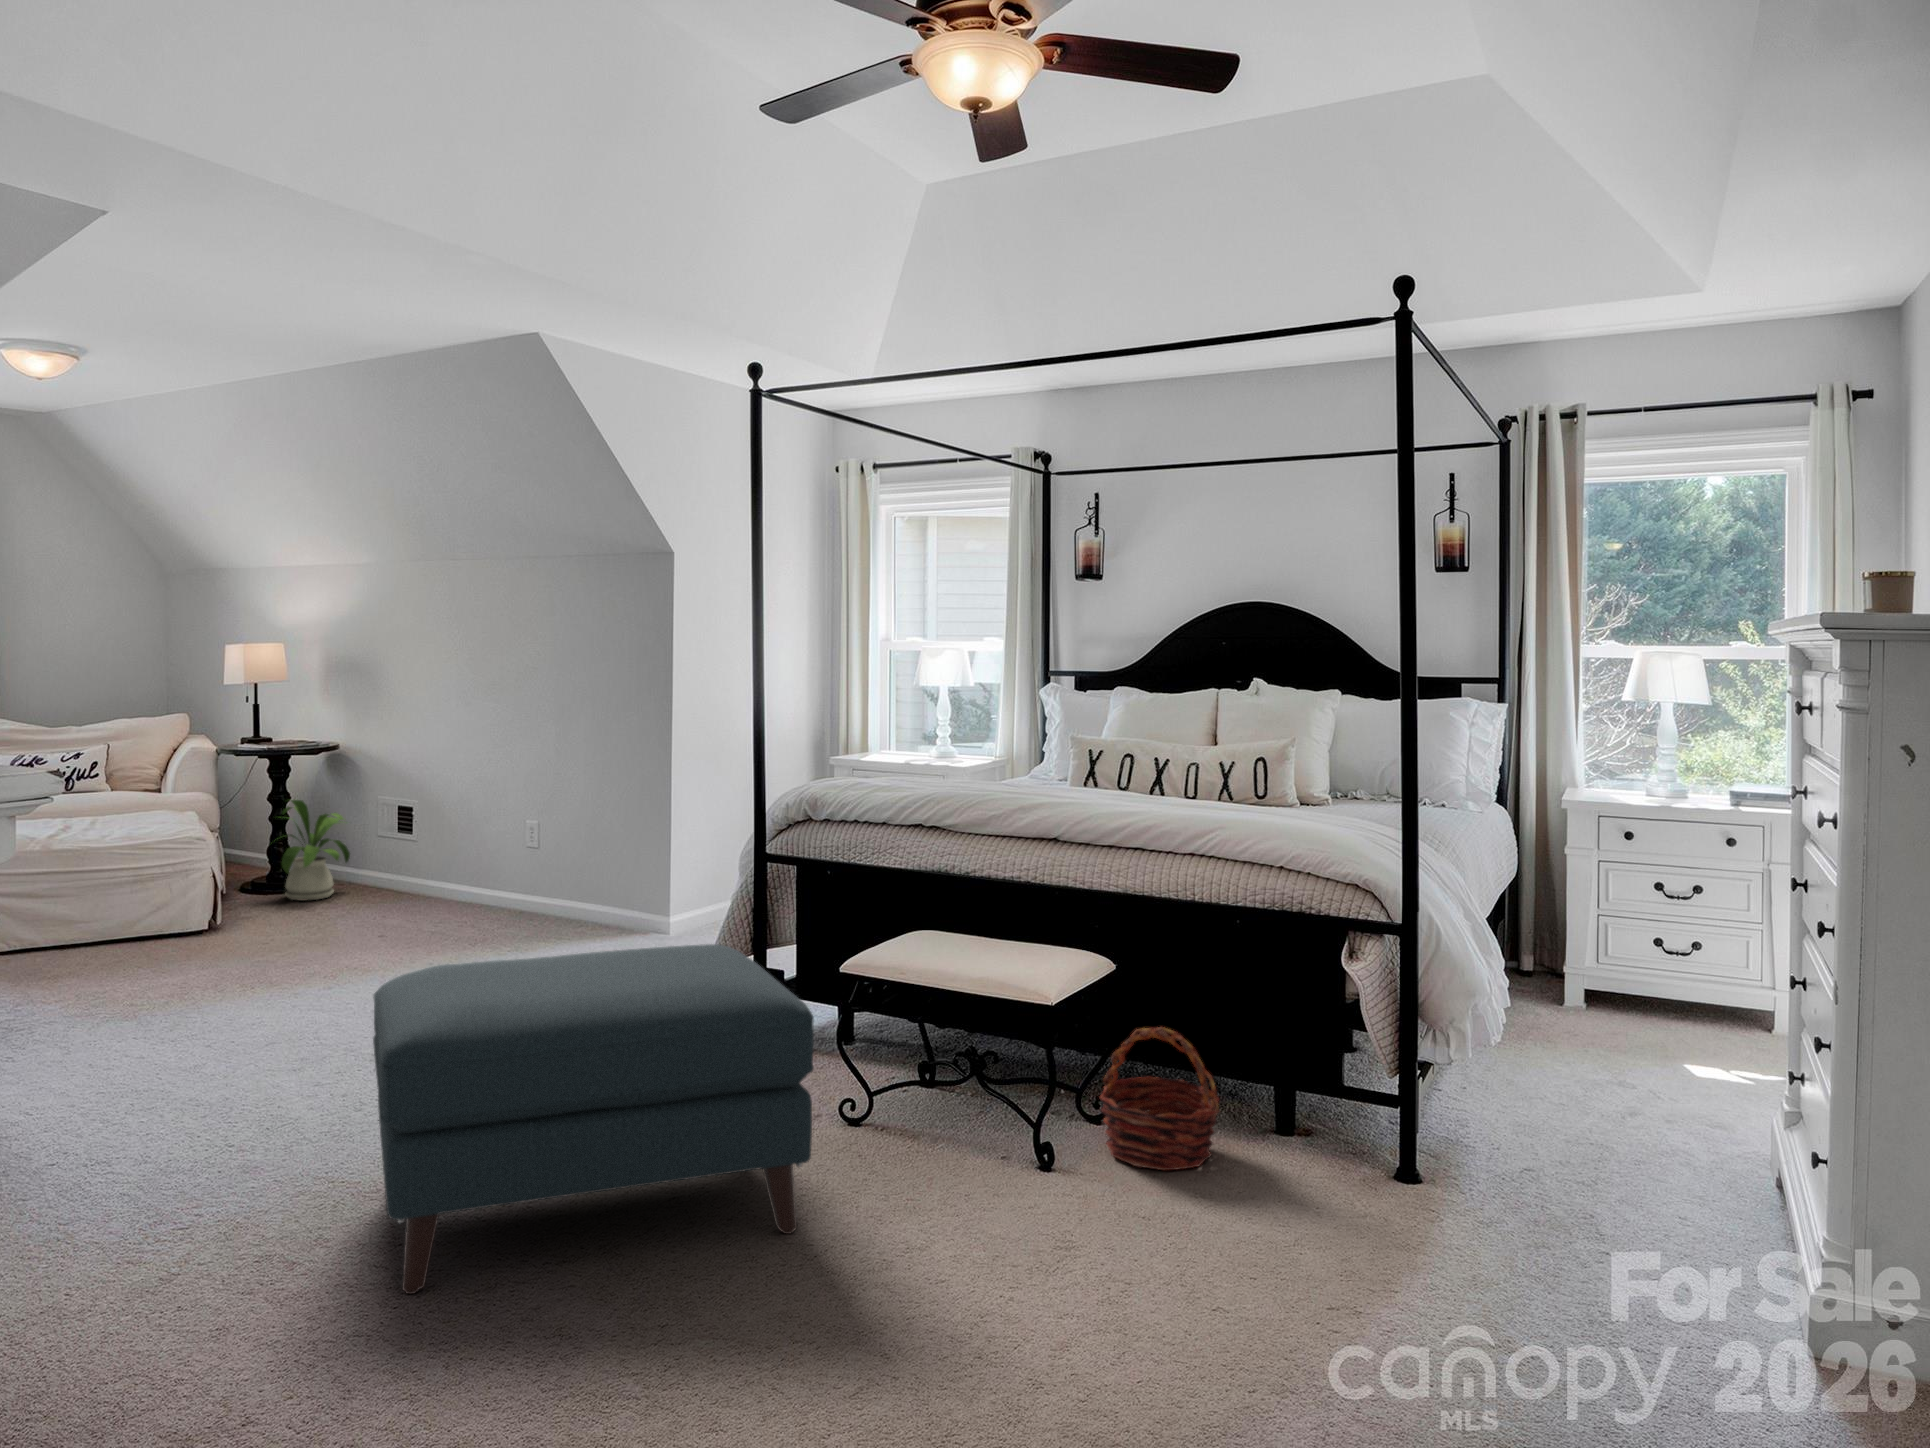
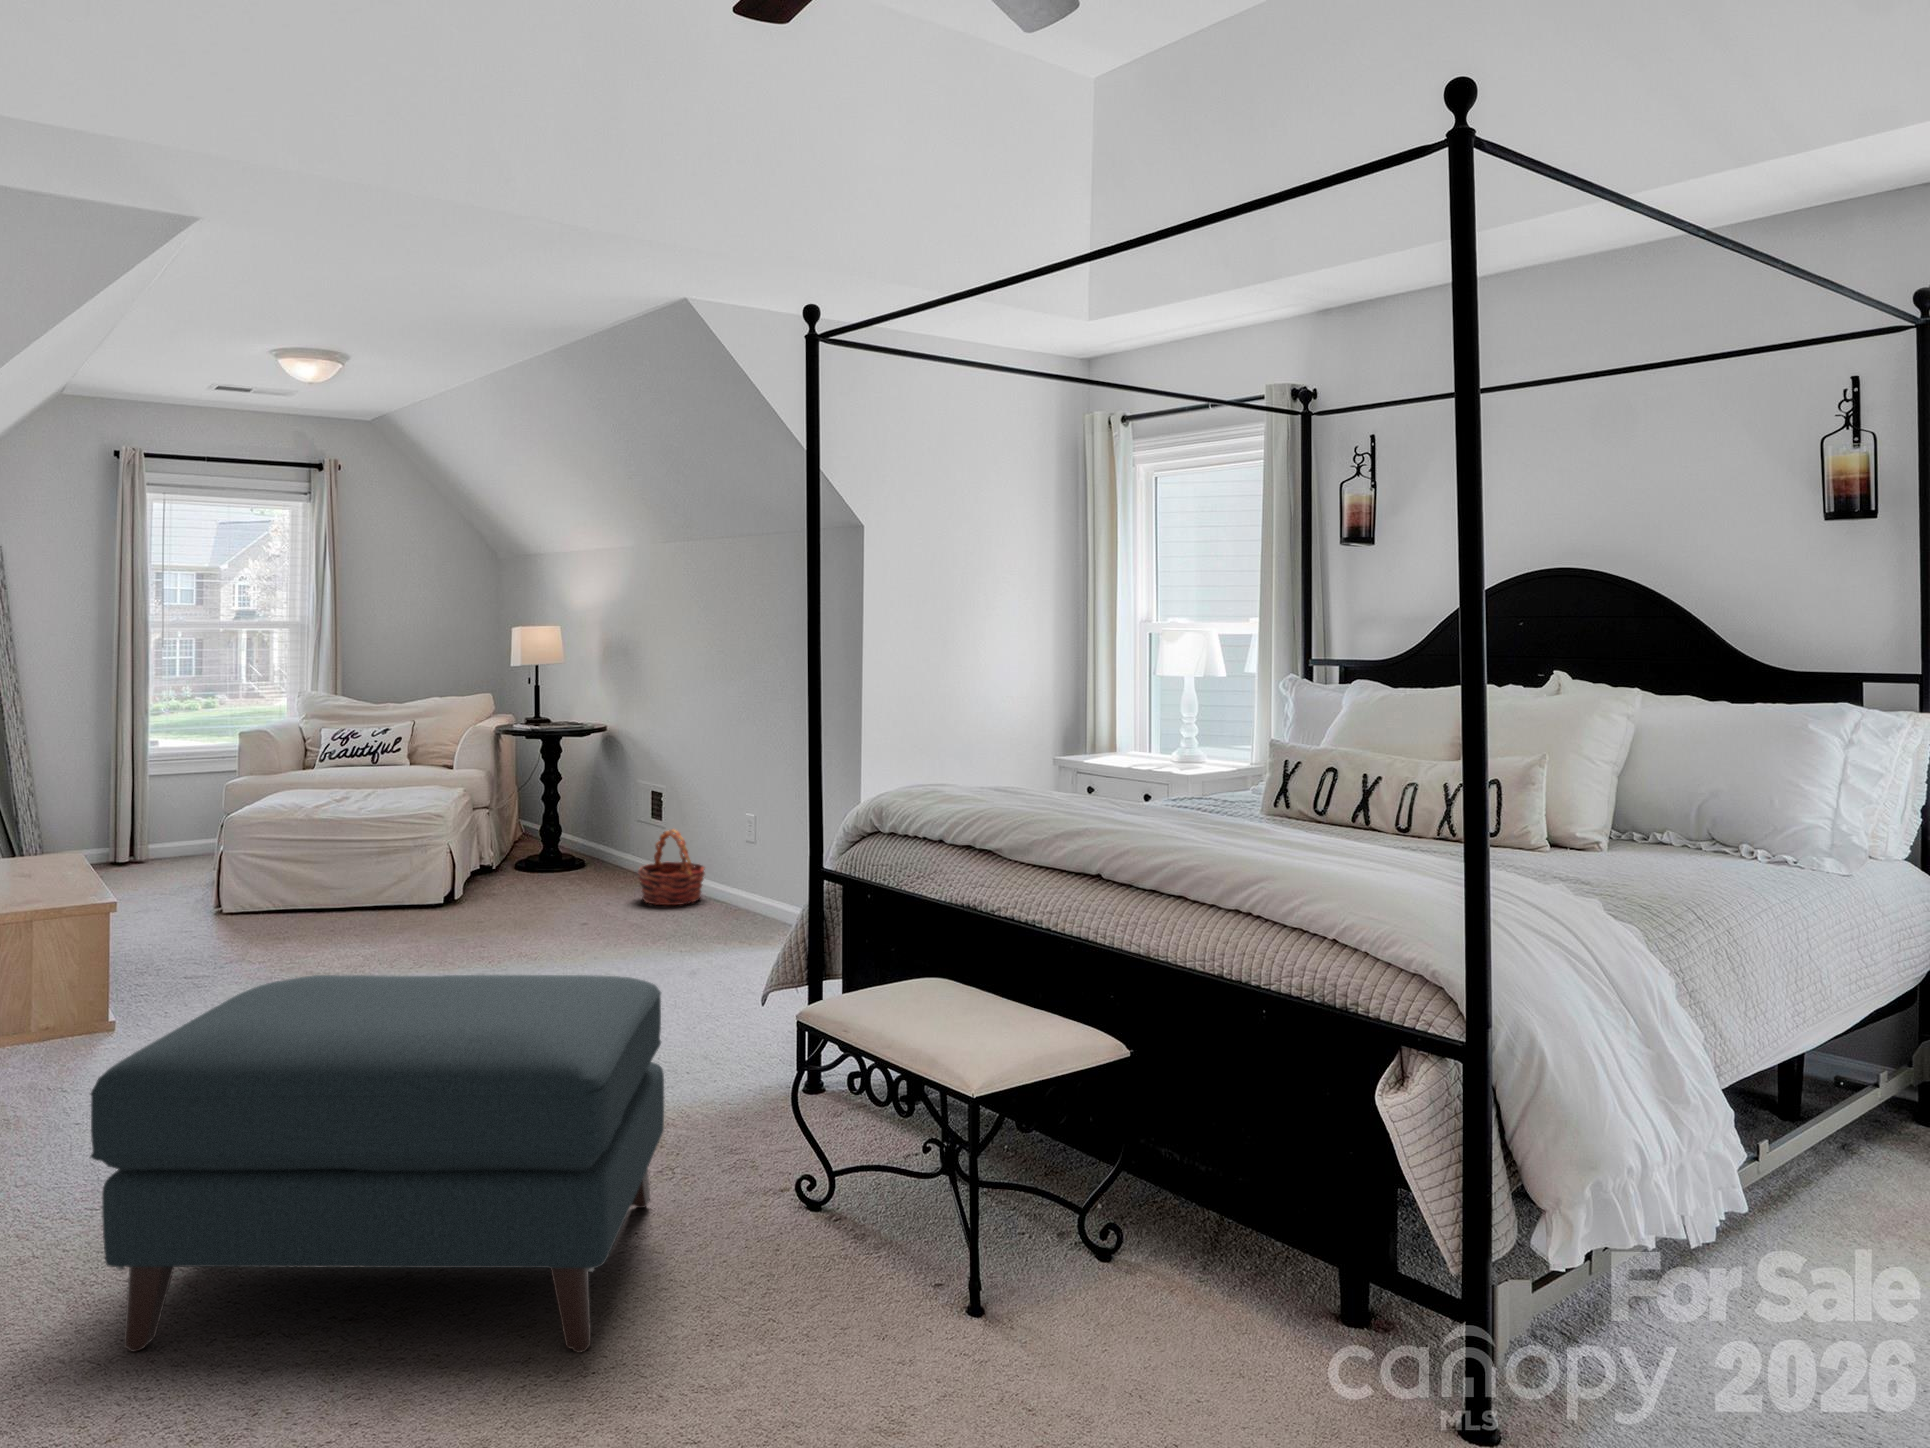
house plant: present [282,800,350,901] -> none [532,780,615,880]
basket: present [1100,1027,1219,1170] -> present [638,829,705,905]

